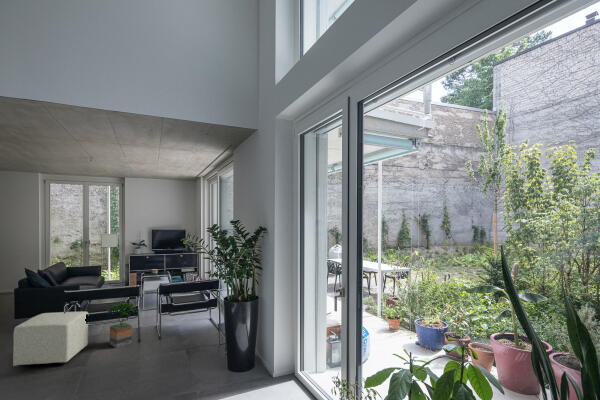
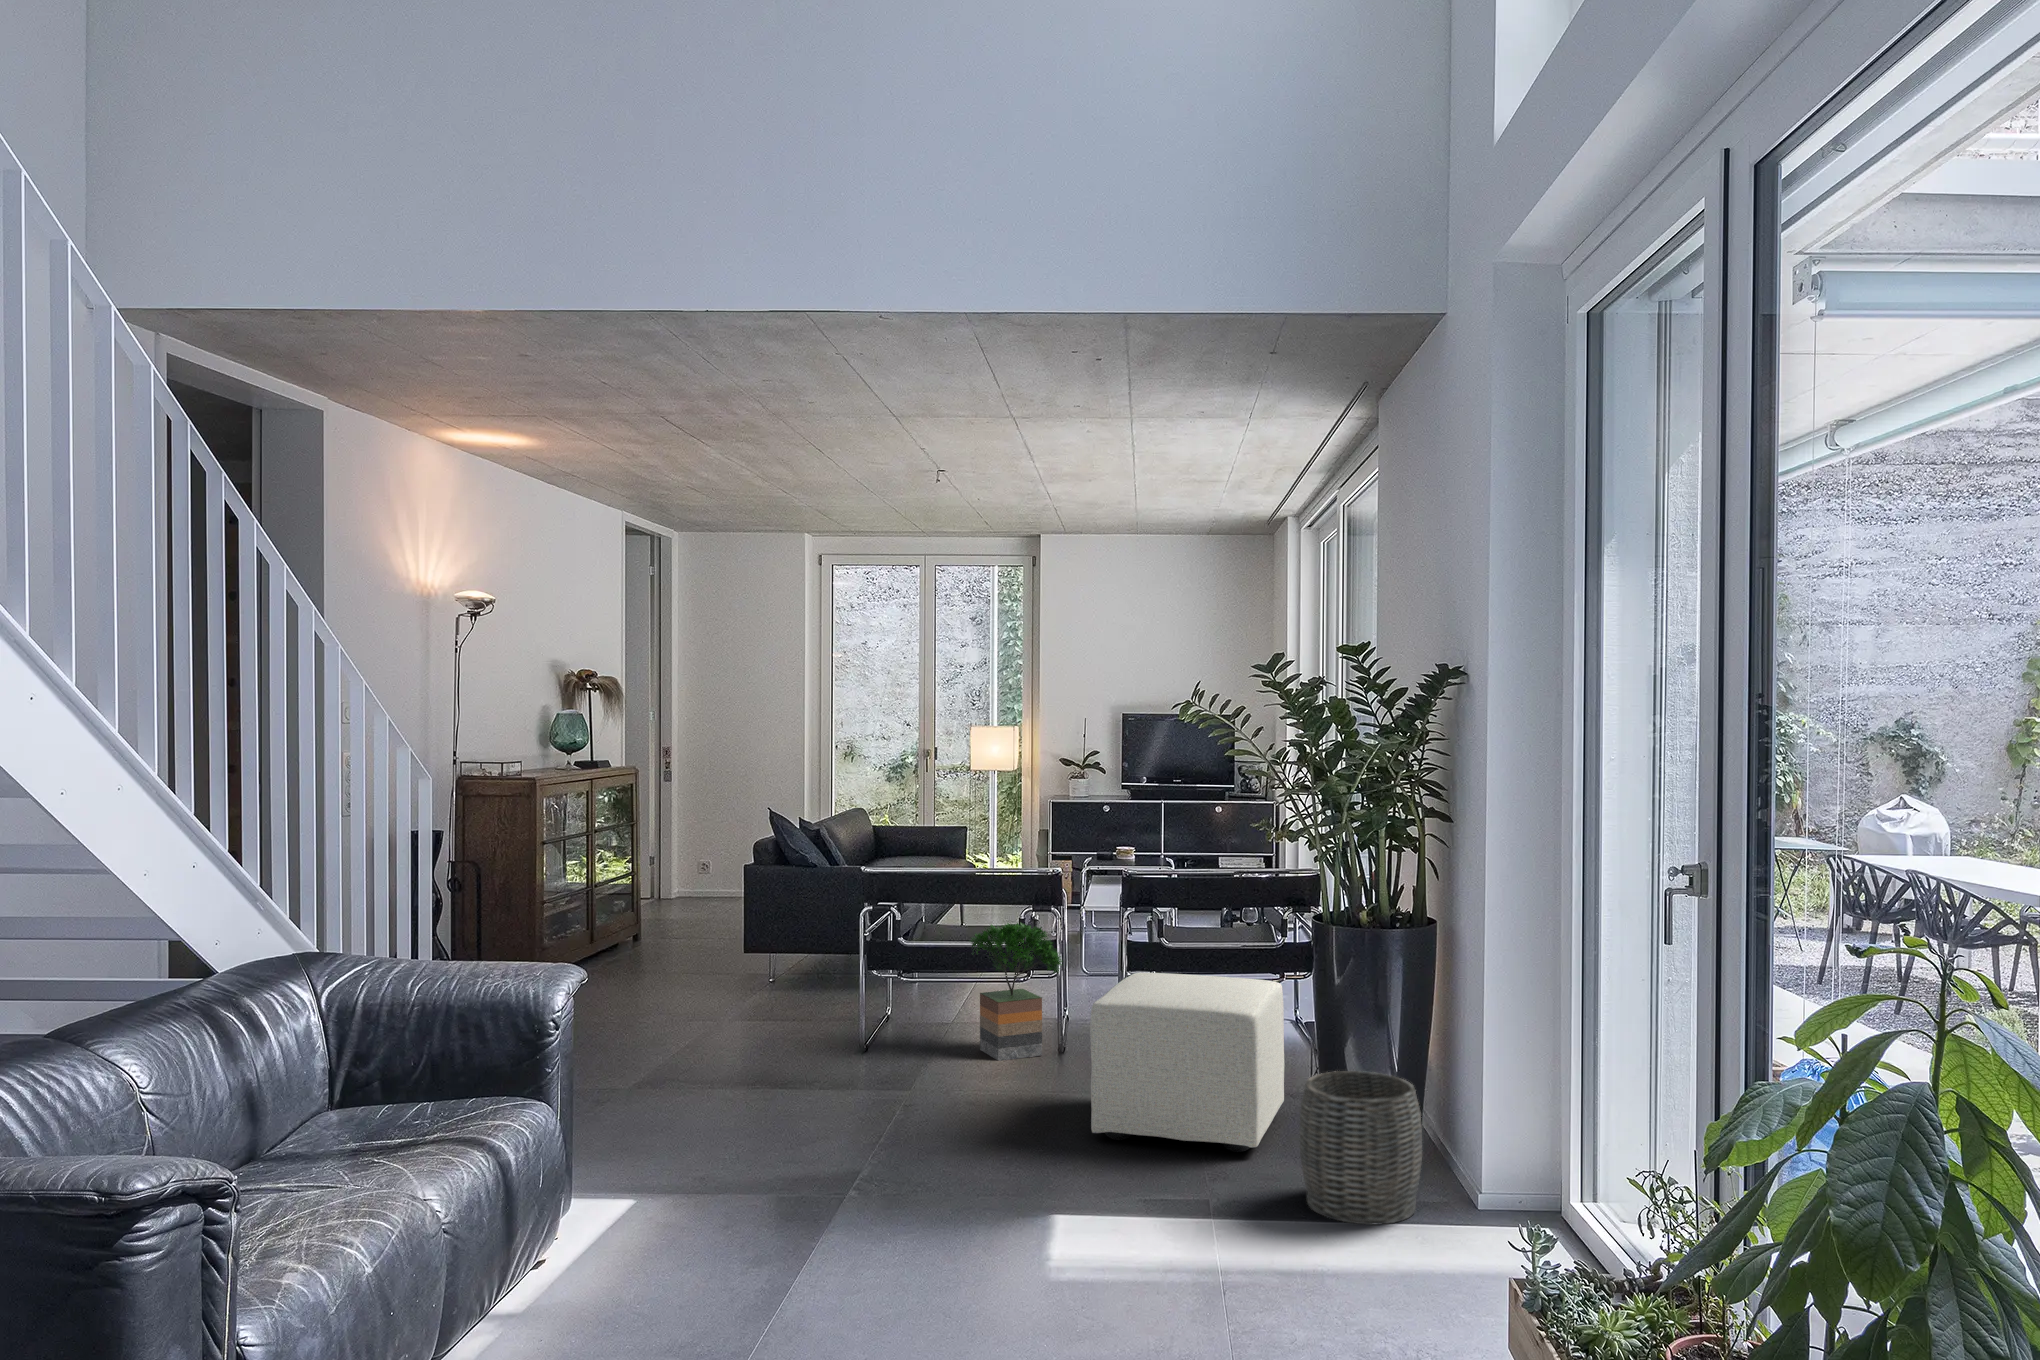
ottoman: present [13,312,88,367] -> present [1090,973,1284,1152]
woven basket: none [222,343,257,391] -> present [1299,1071,1422,1225]

